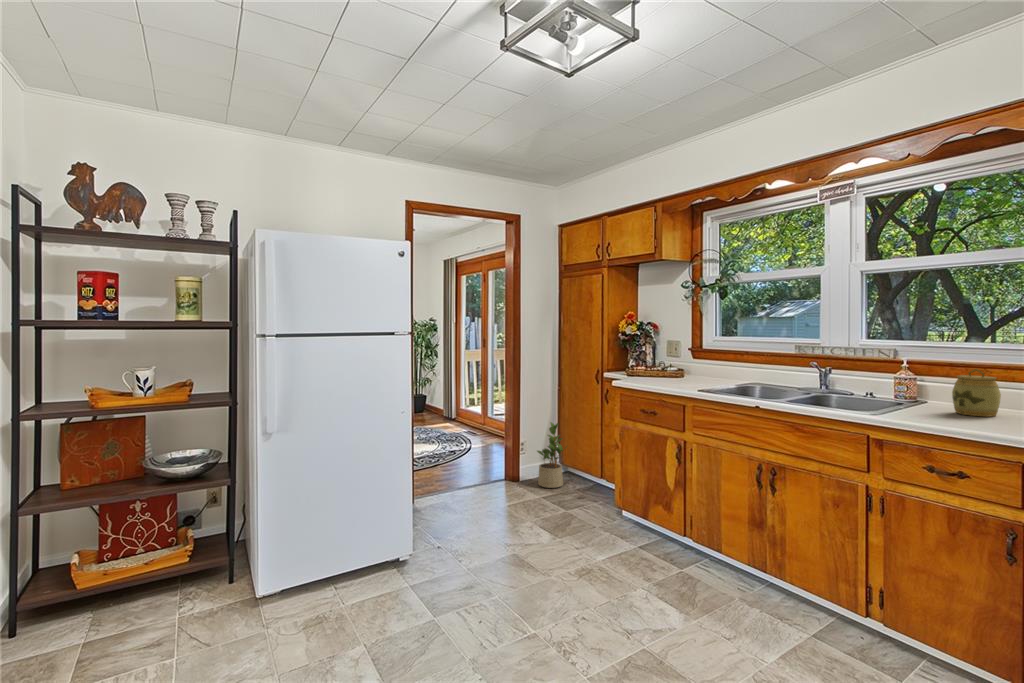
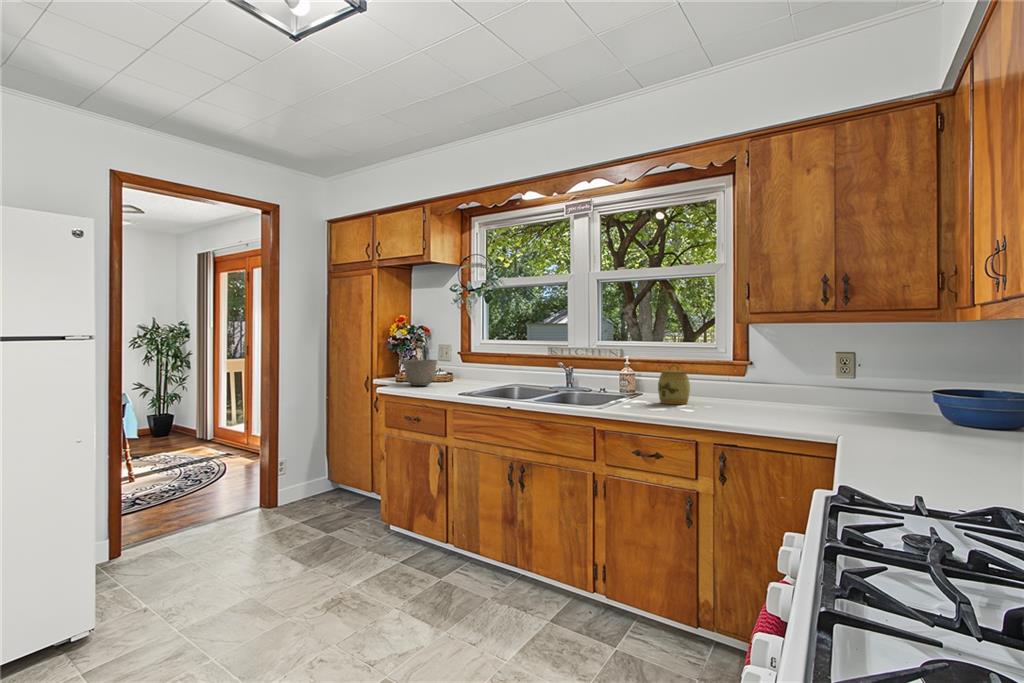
ceramic bowl: none [639,356,673,381] -> present [403,360,437,386]
potted plant: present [537,422,563,488] -> none [298,436,336,509]

